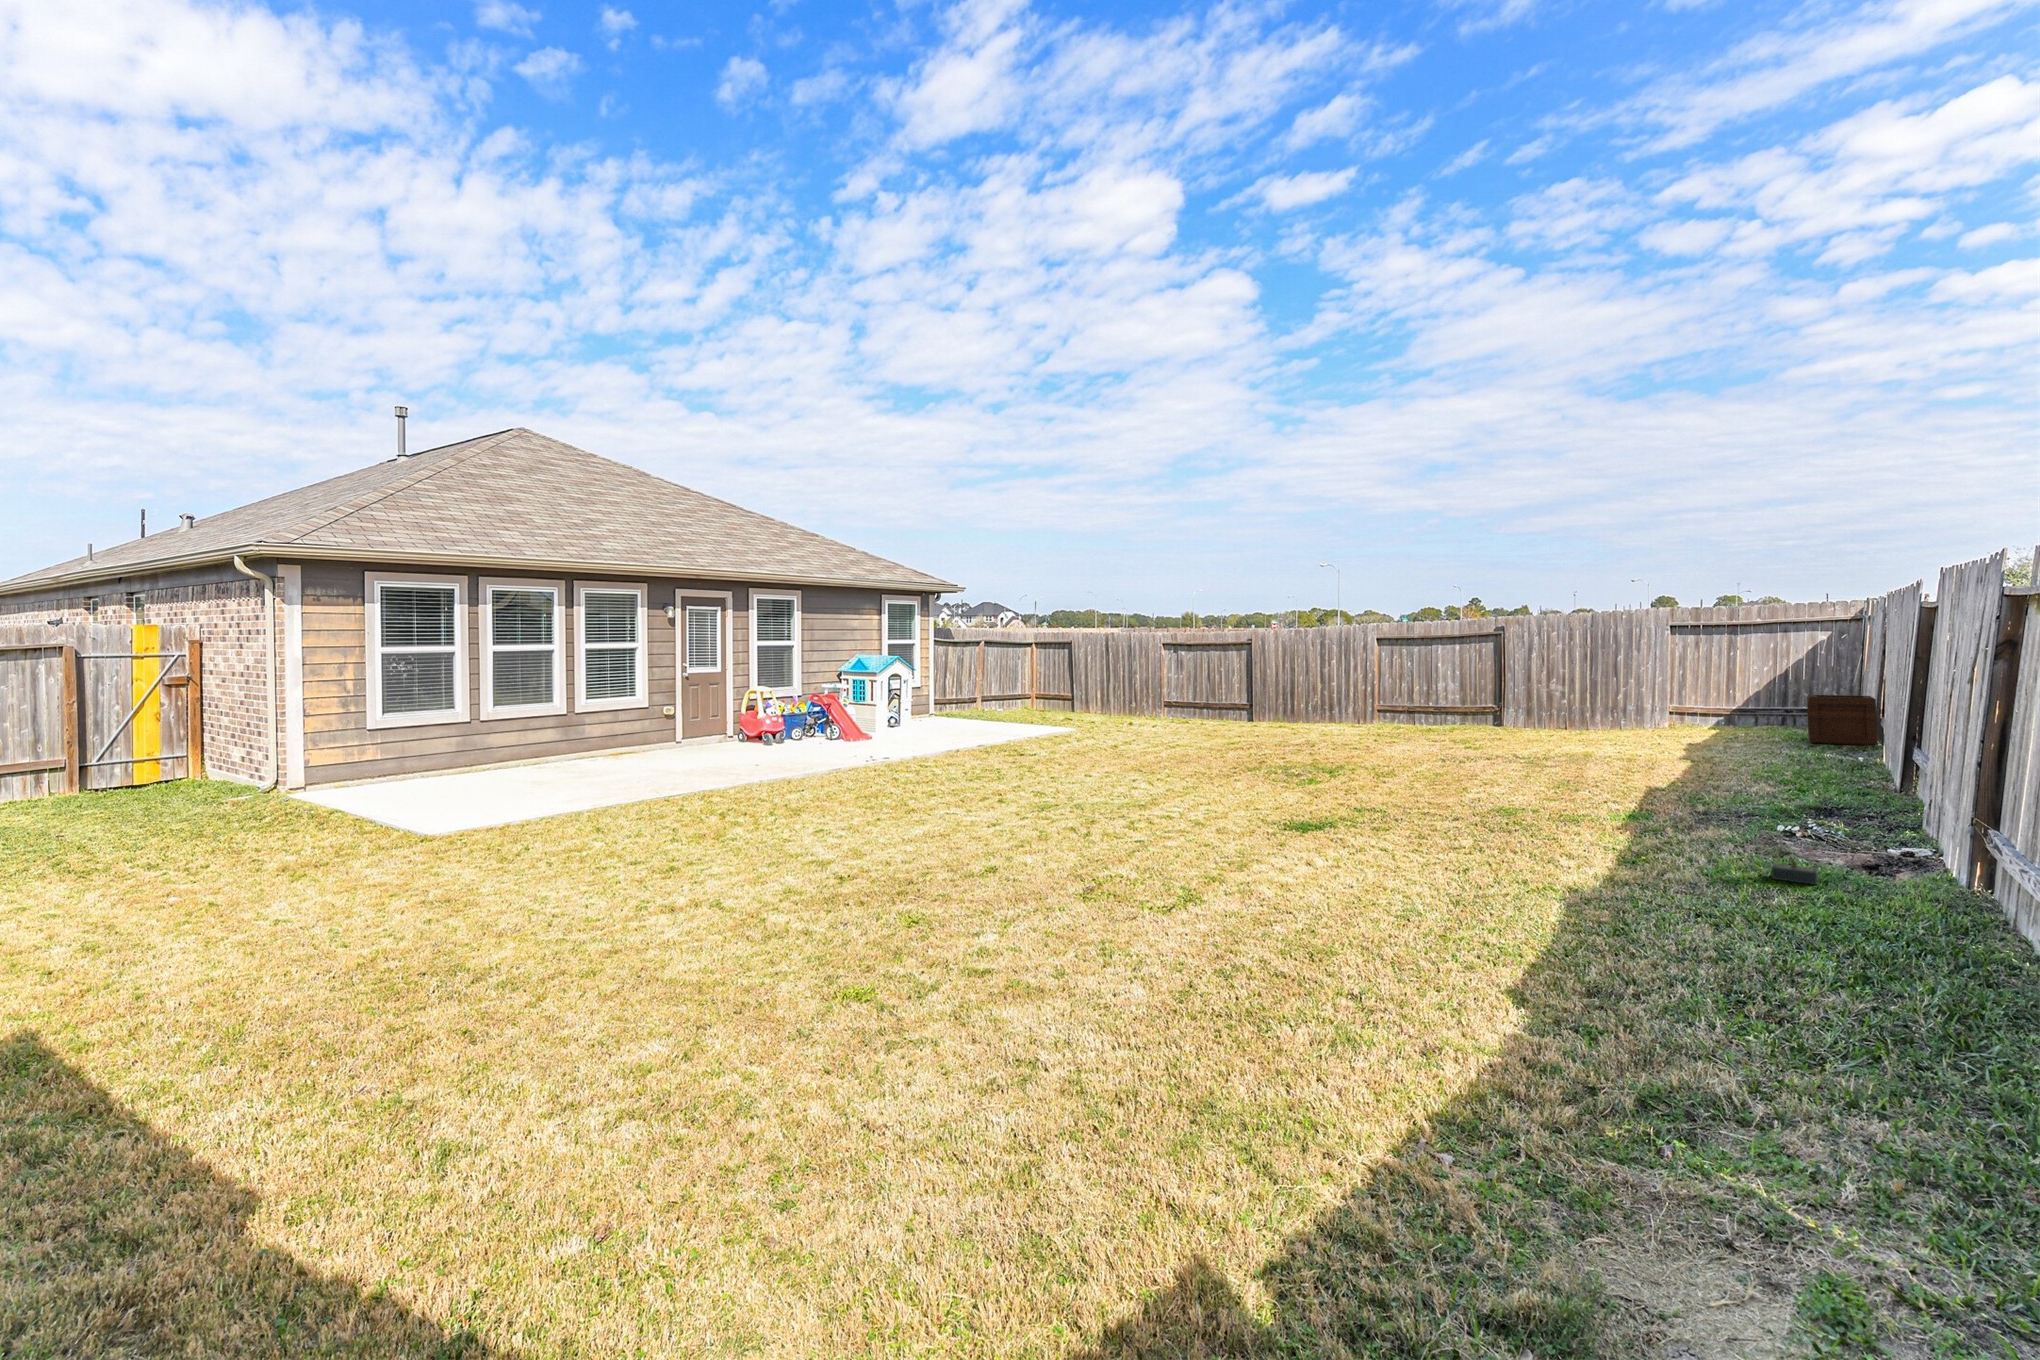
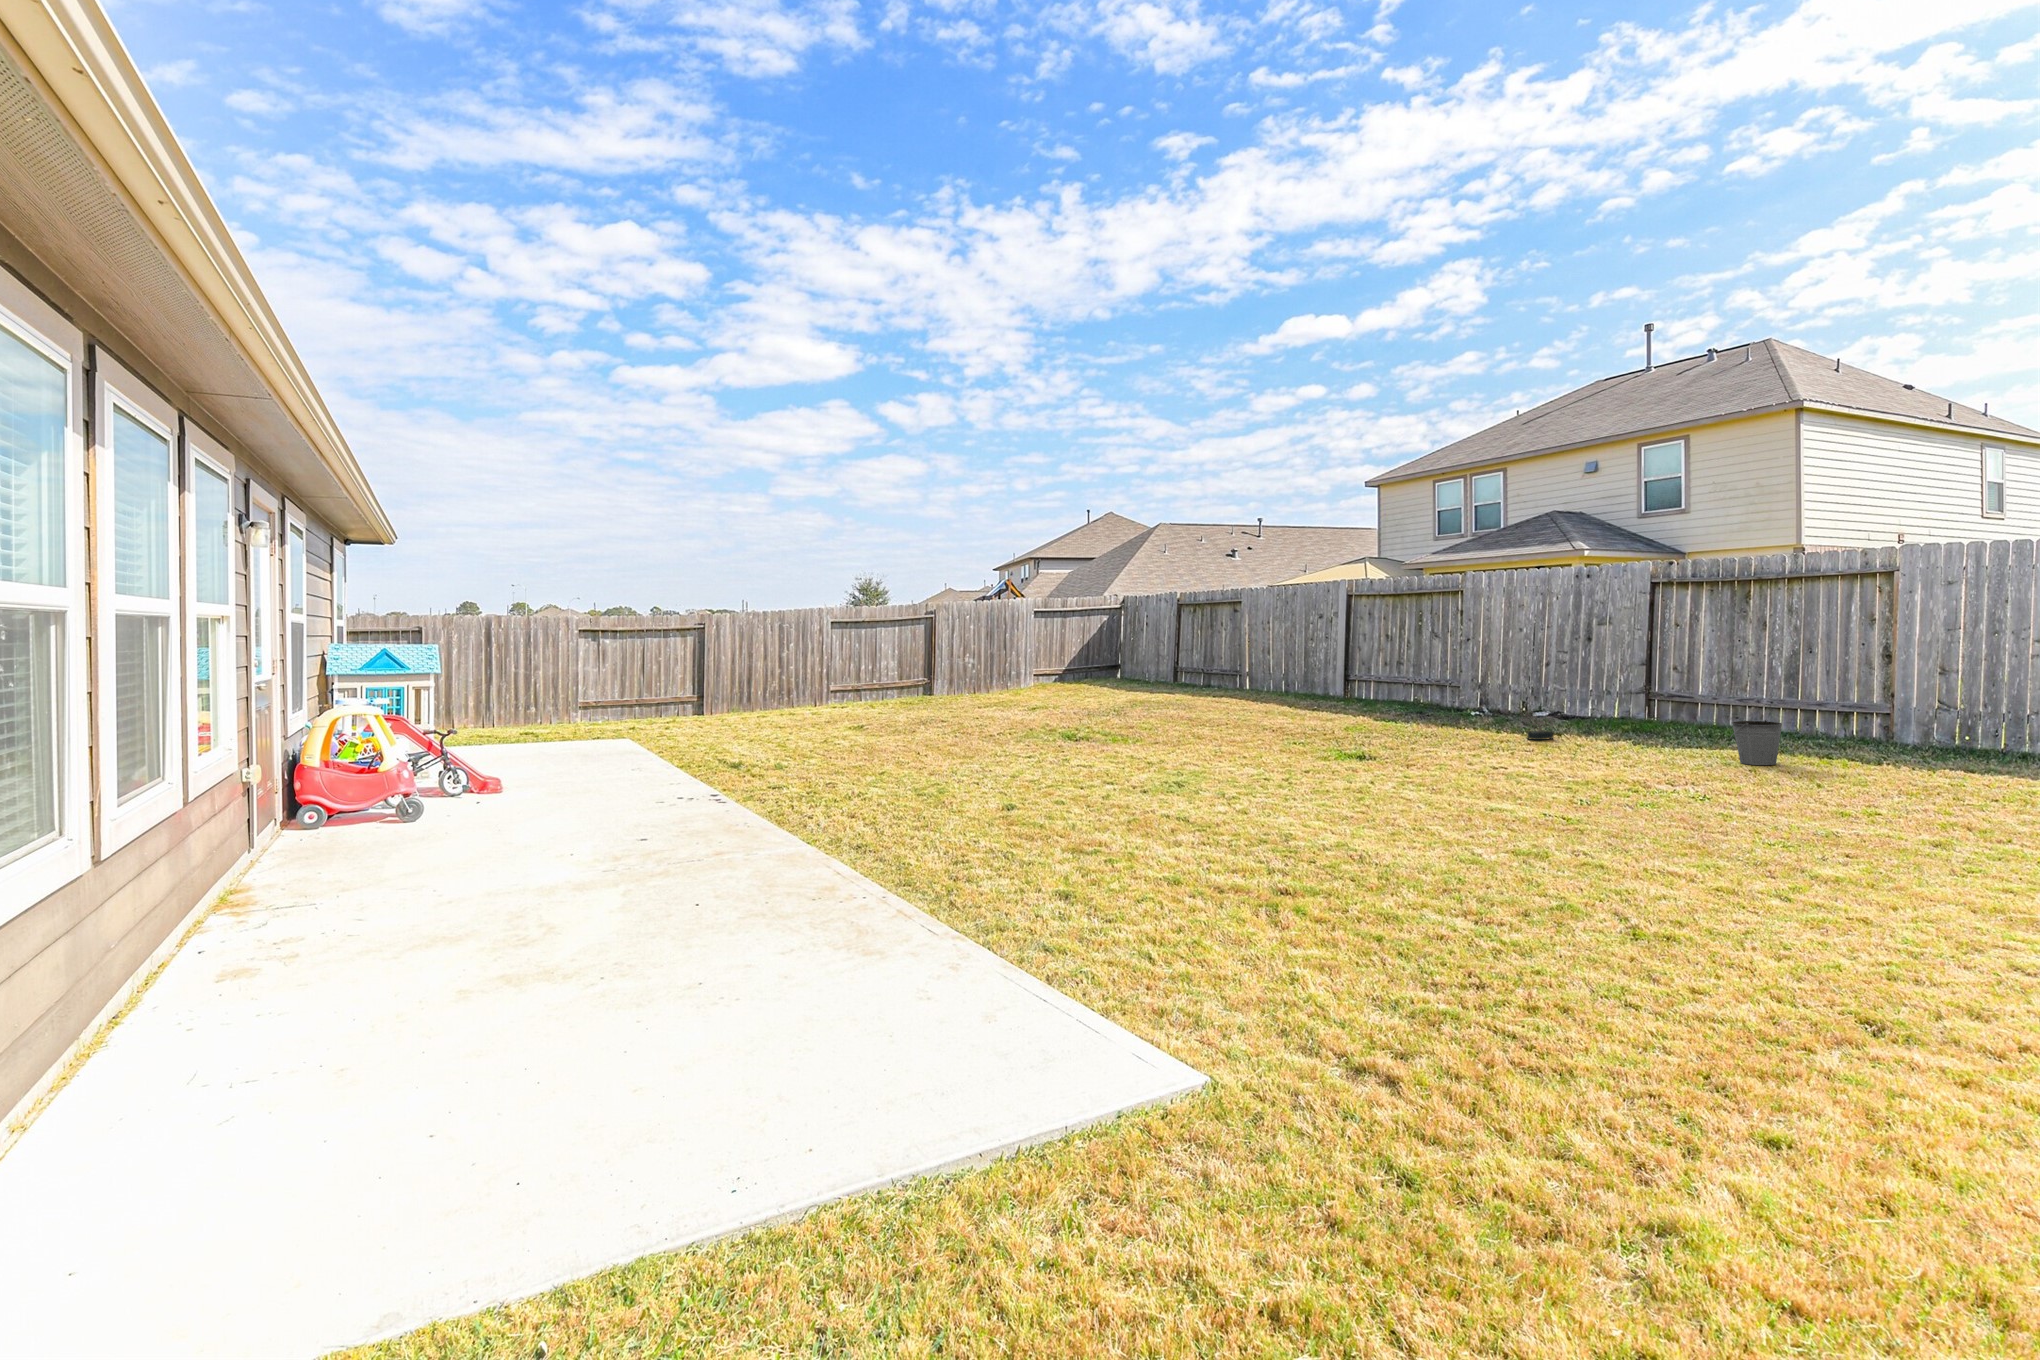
wooden crate: present [1807,695,1877,746] -> none [1147,652,1194,688]
bucket: none [1794,899,1907,996] -> present [1730,720,1782,765]

